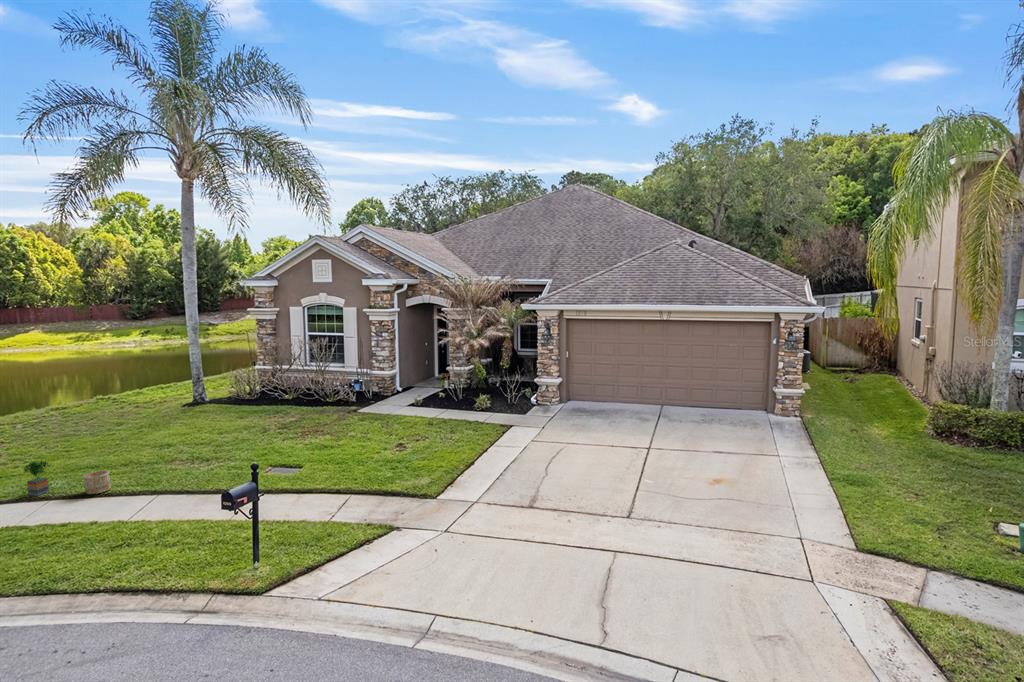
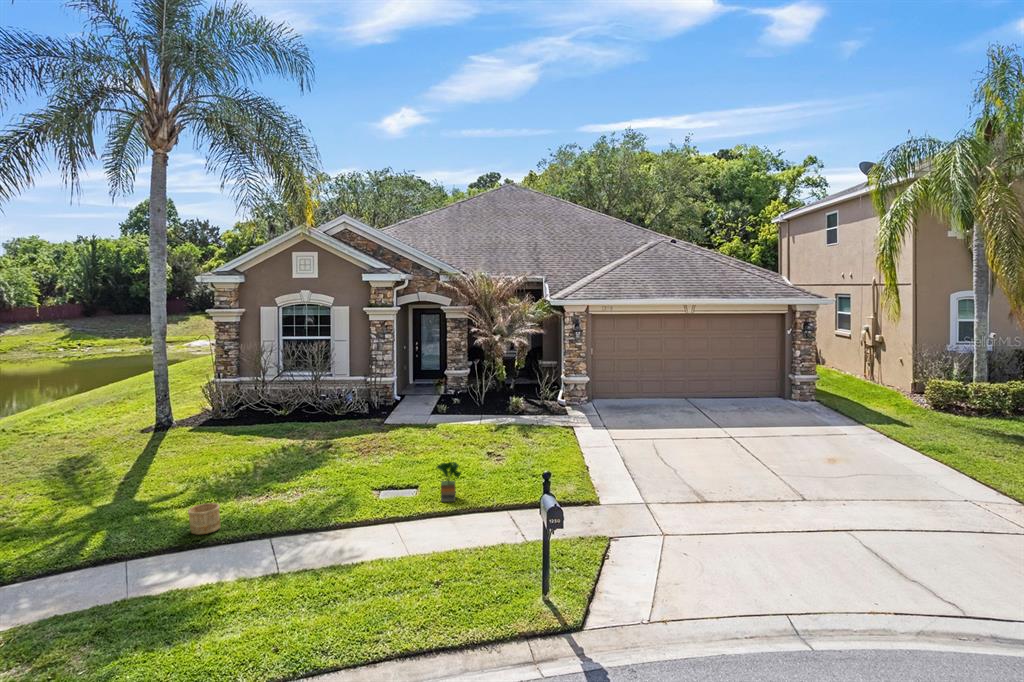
potted tree: present [24,461,51,496] -> present [436,462,461,502]

